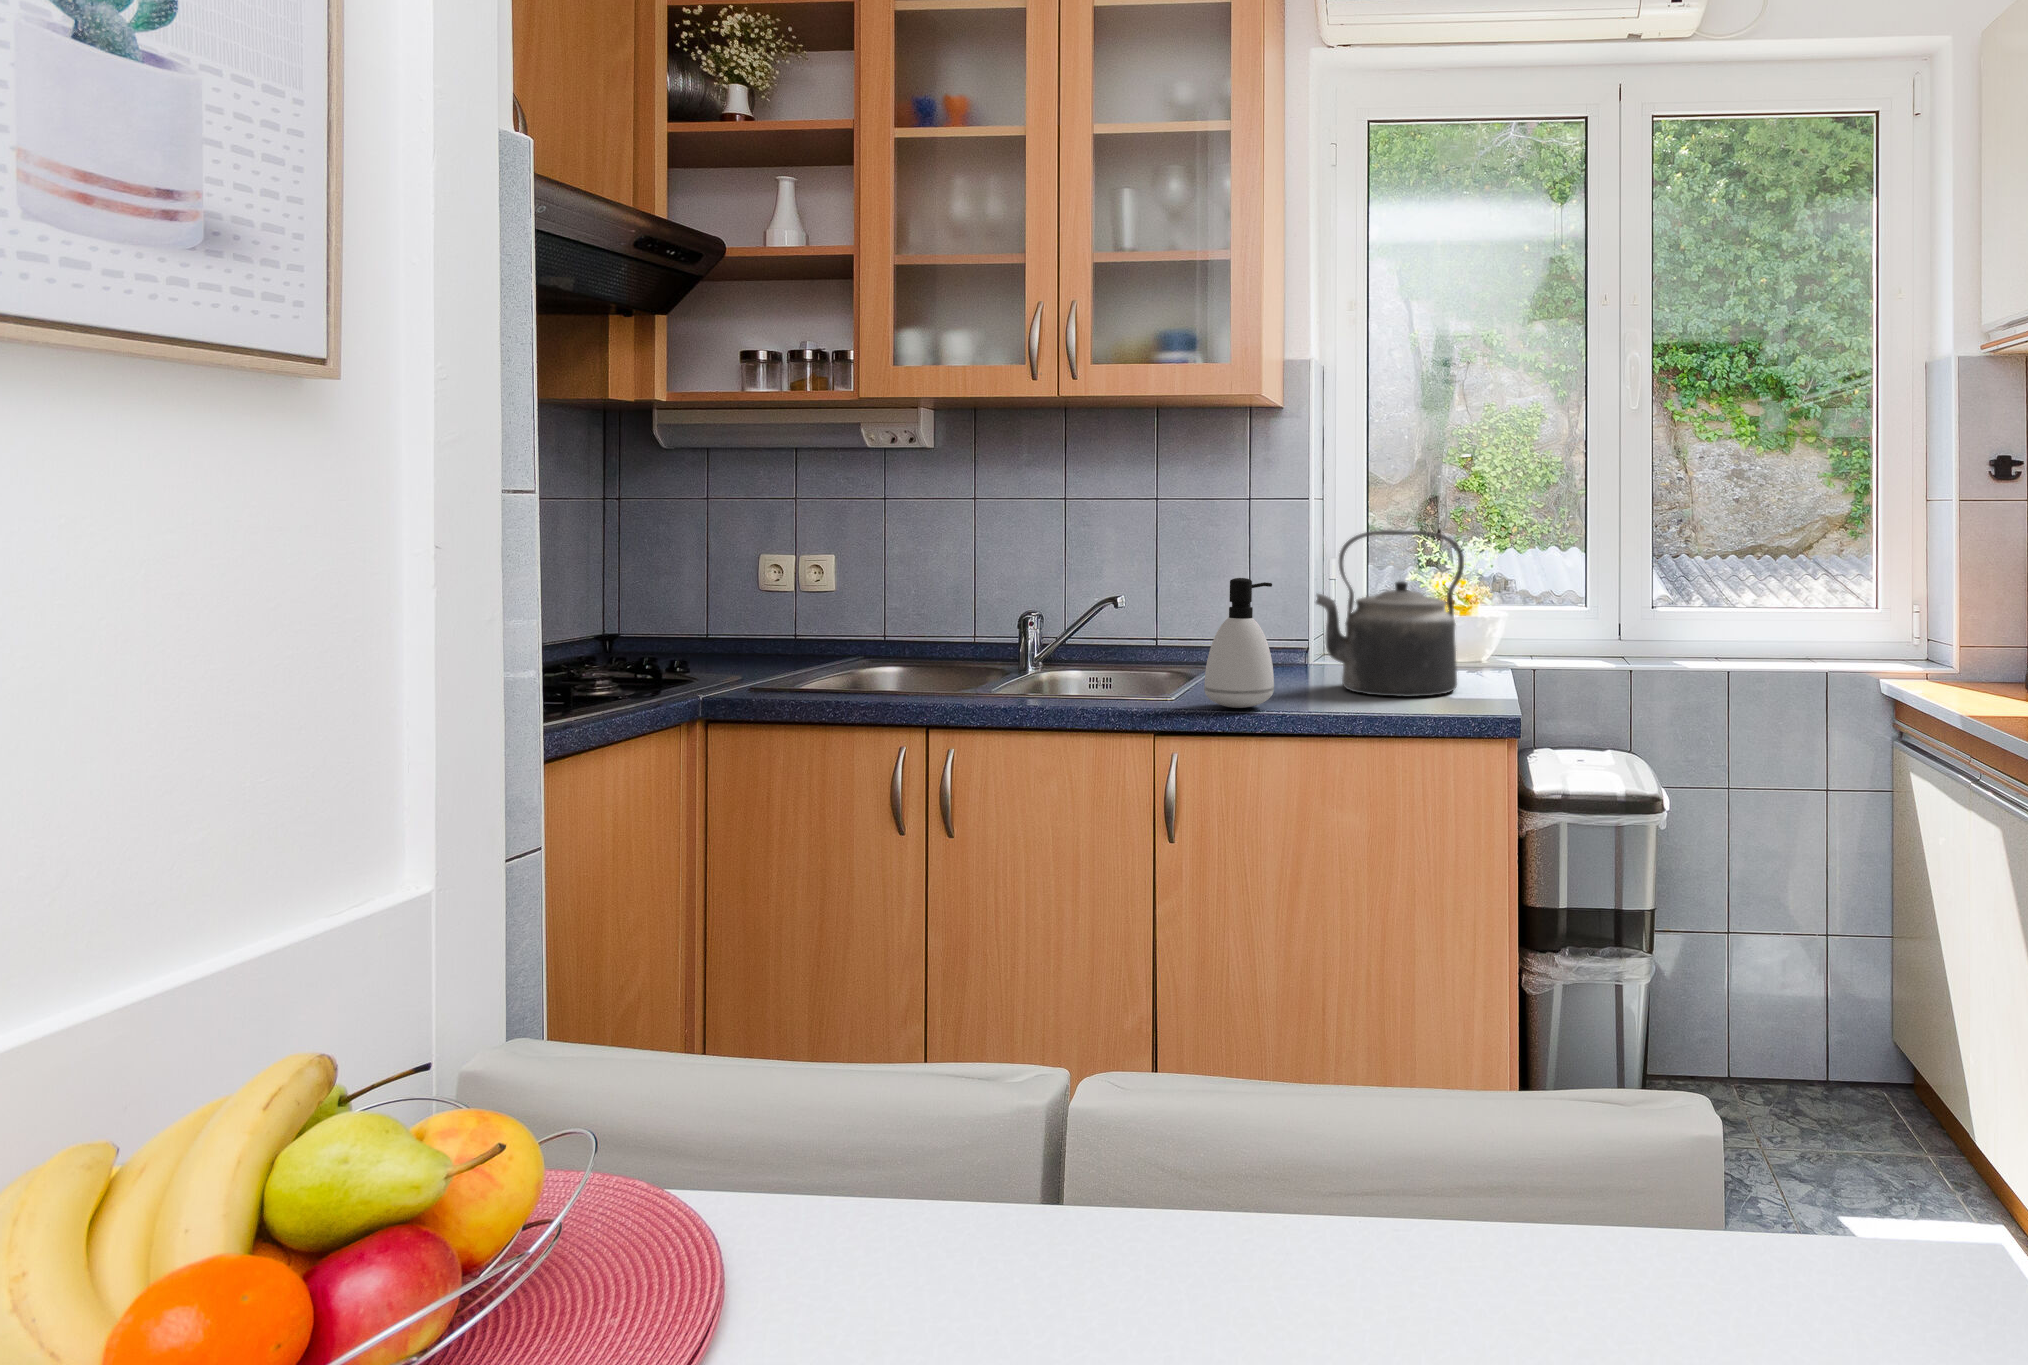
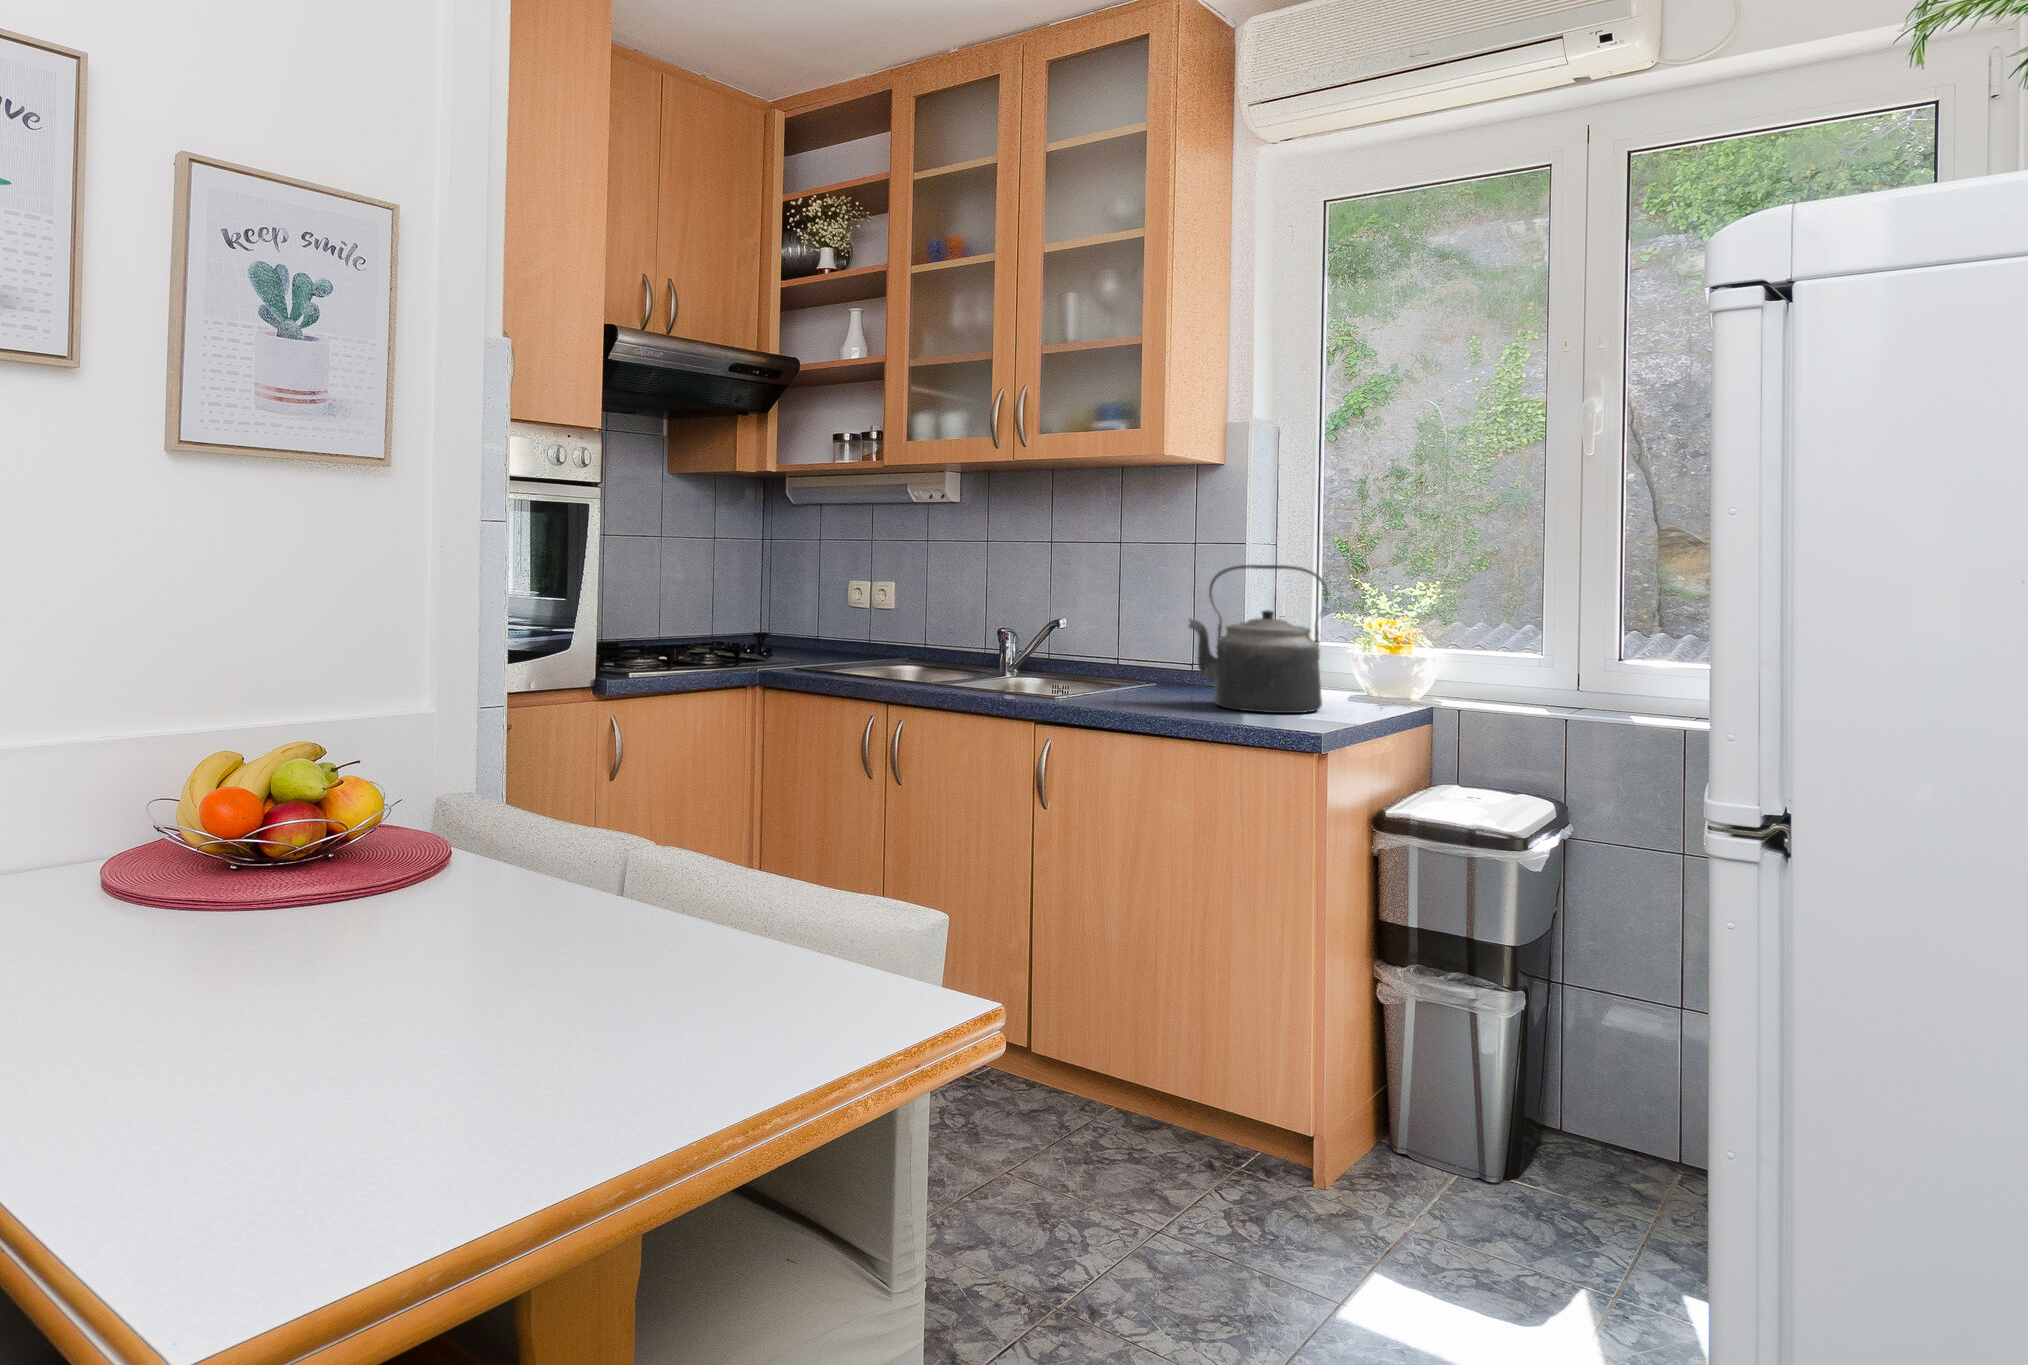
soap dispenser: present [1204,578,1274,708] -> none [1063,600,1123,706]

